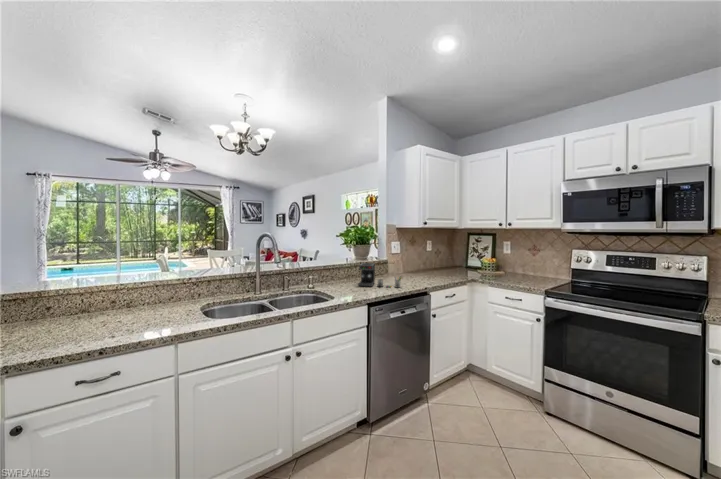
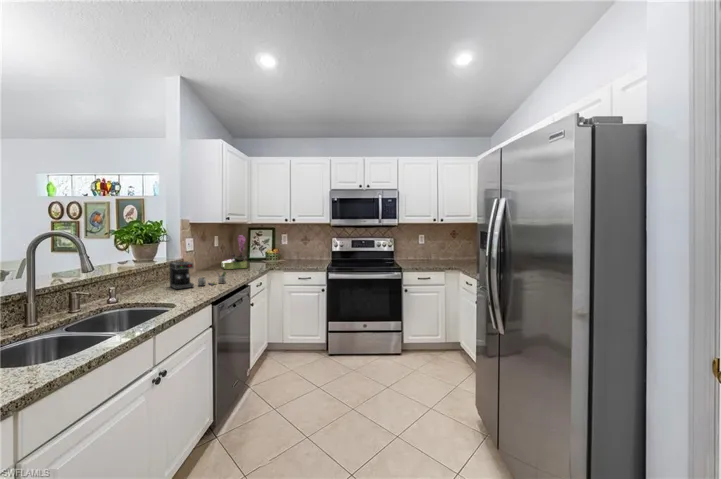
flower arrangement: none [425,240,452,276] -> present [221,235,247,269]

